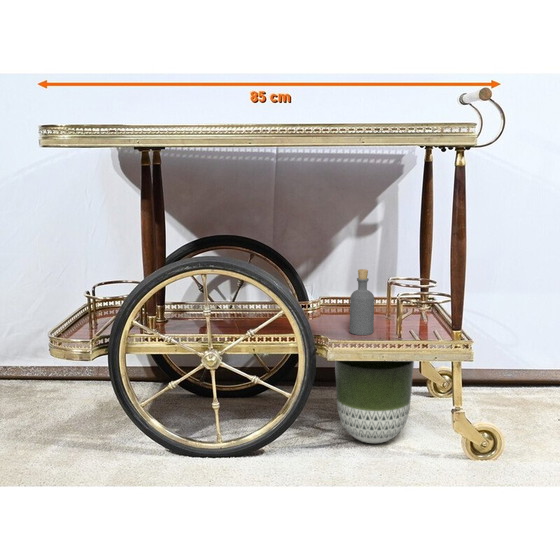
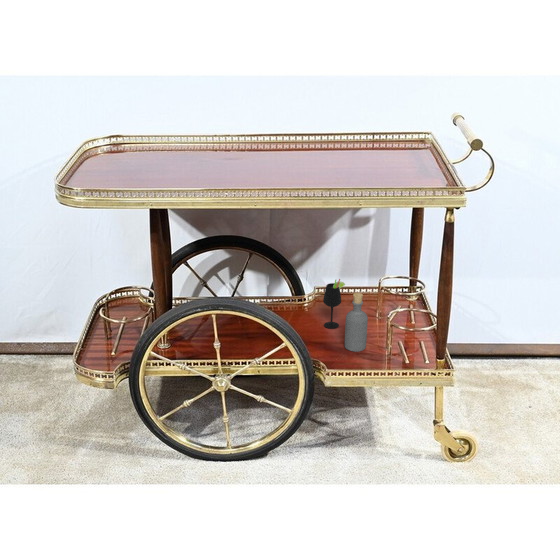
wine glass: none [327,265,350,324] -> present [323,279,345,329]
planter: present [335,361,414,443] -> none [331,353,402,442]

